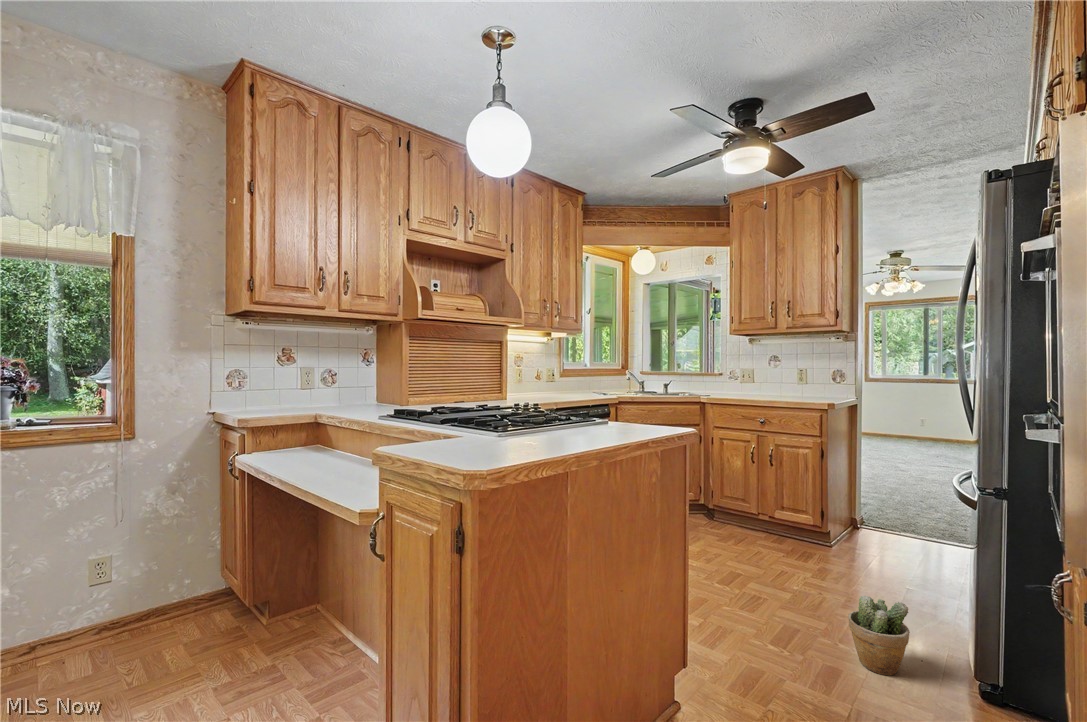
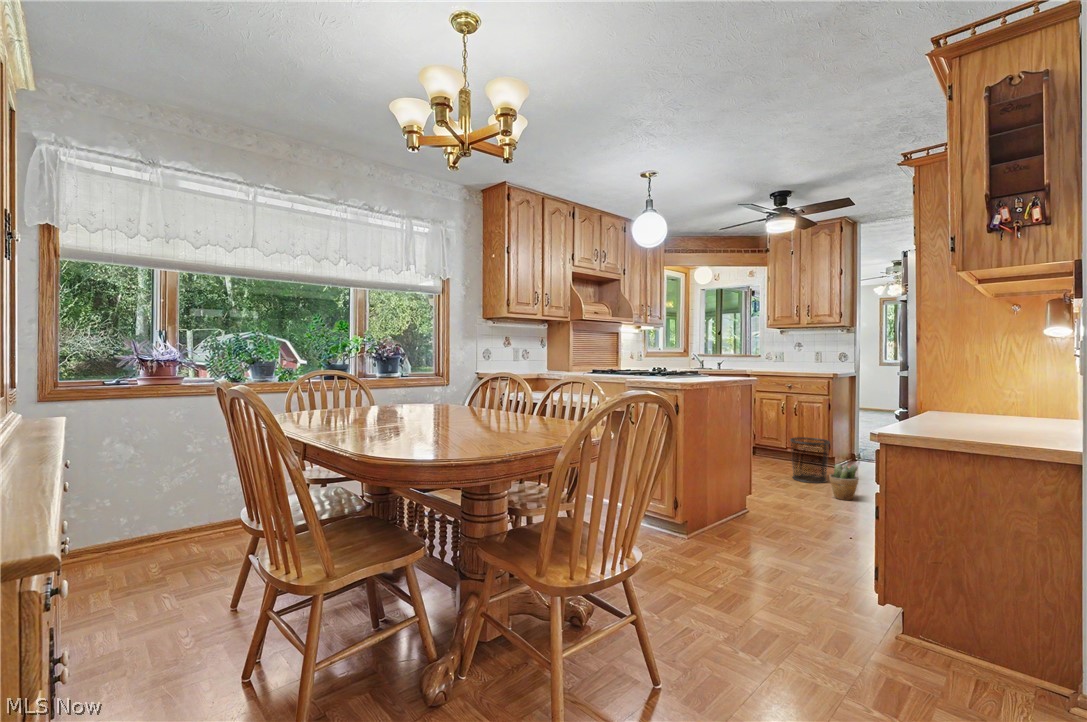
waste bin: none [766,514,837,603] -> present [790,437,830,483]

